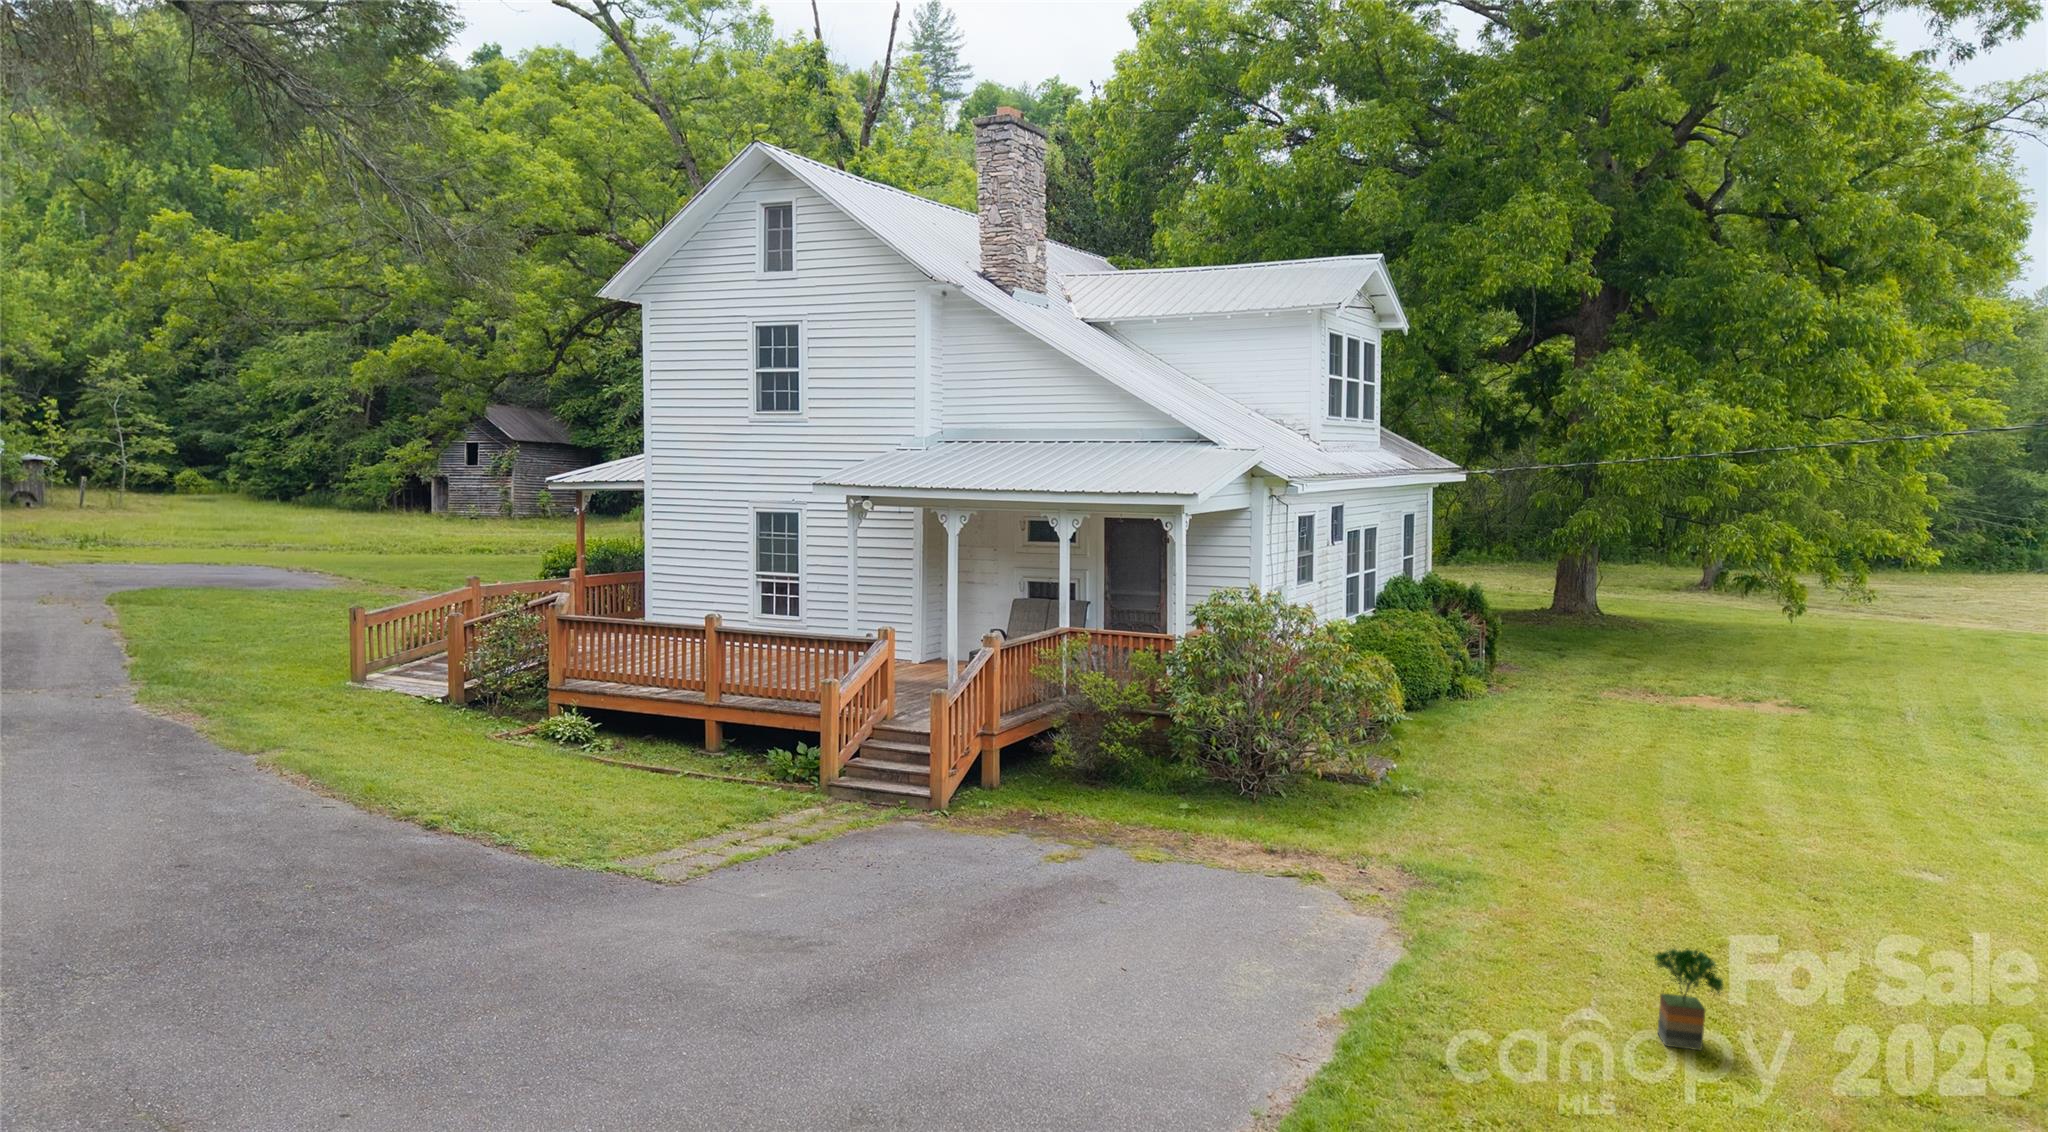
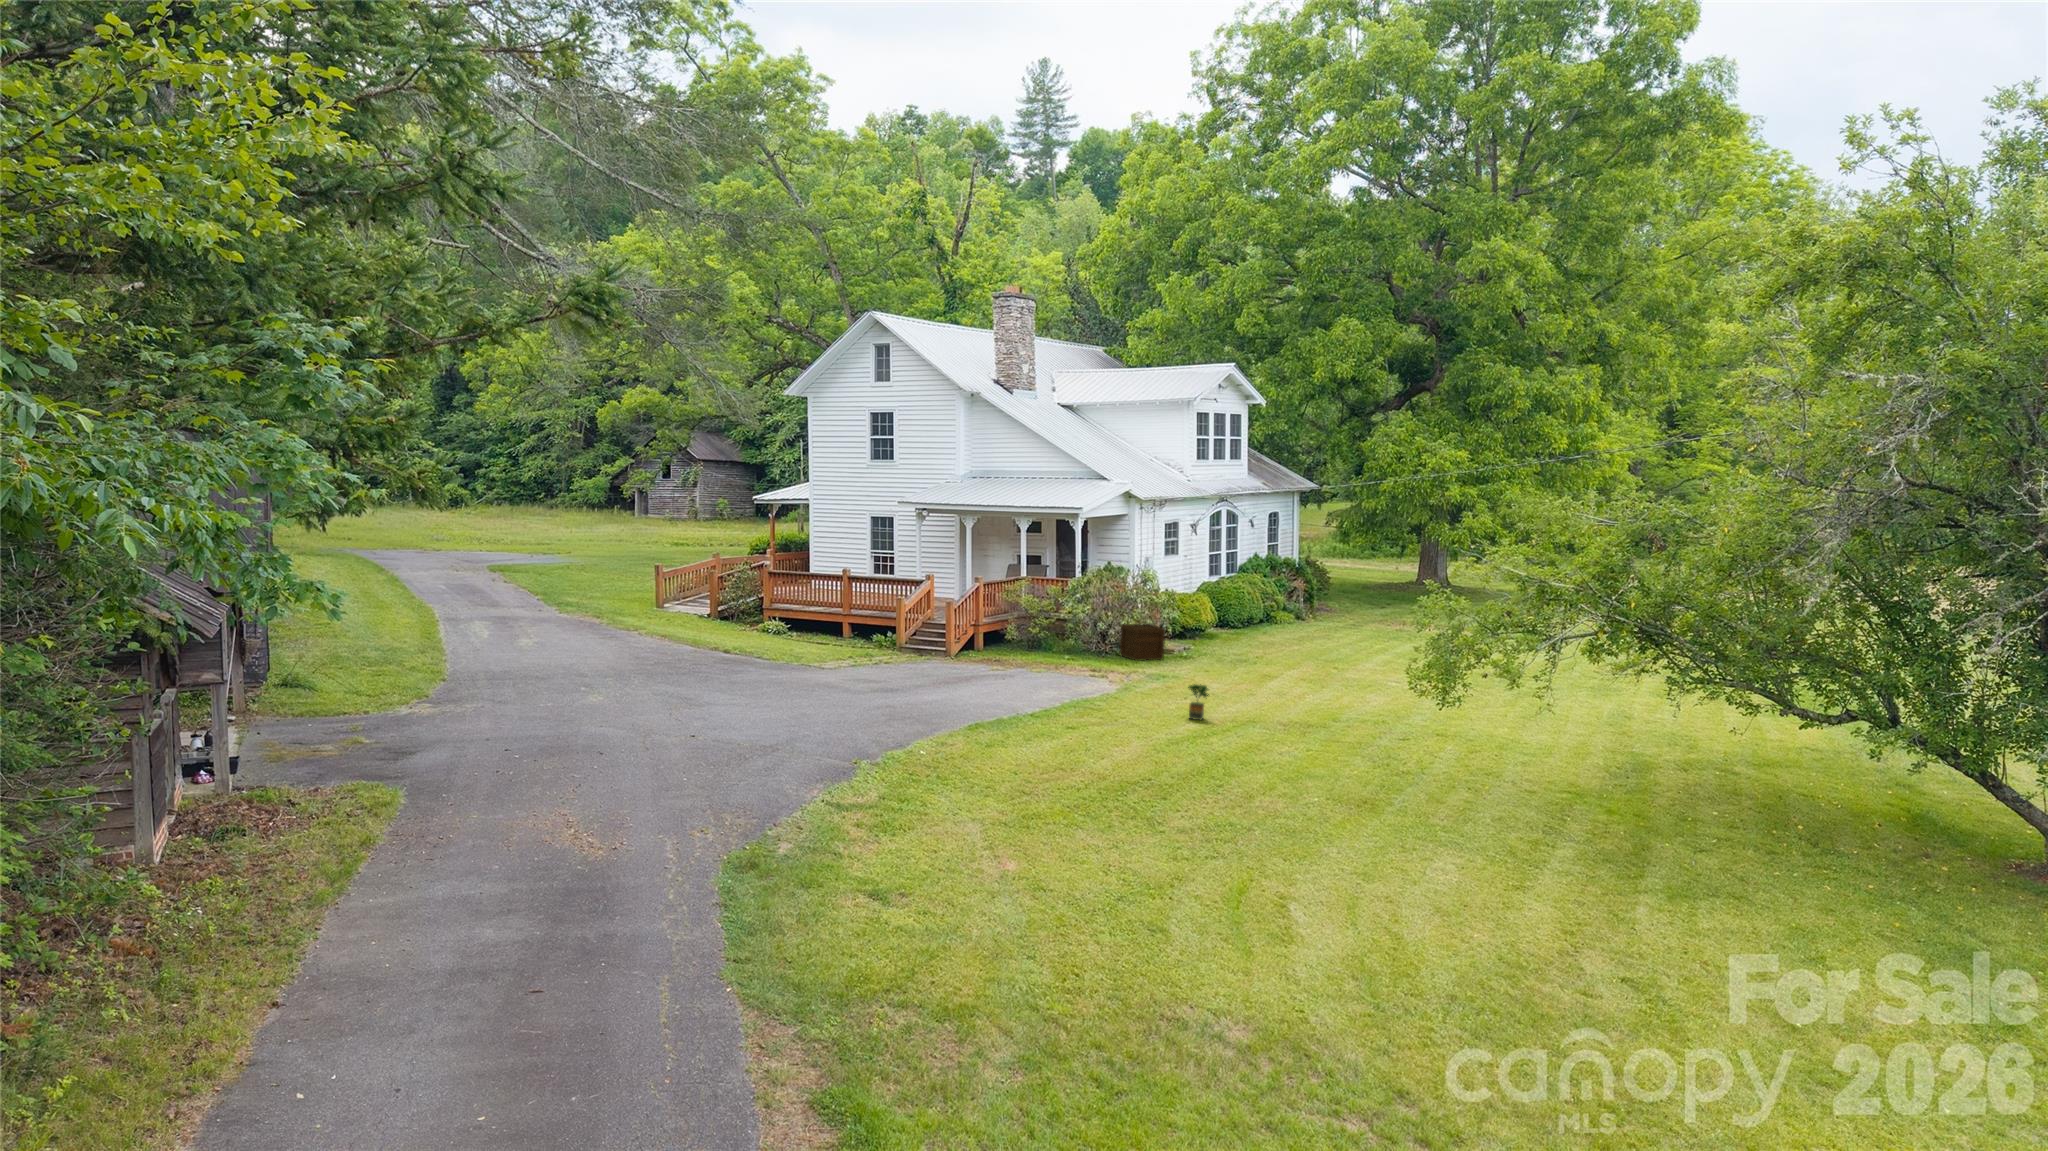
wooden crate: none [1271,724,1367,804] -> present [1120,624,1165,661]

